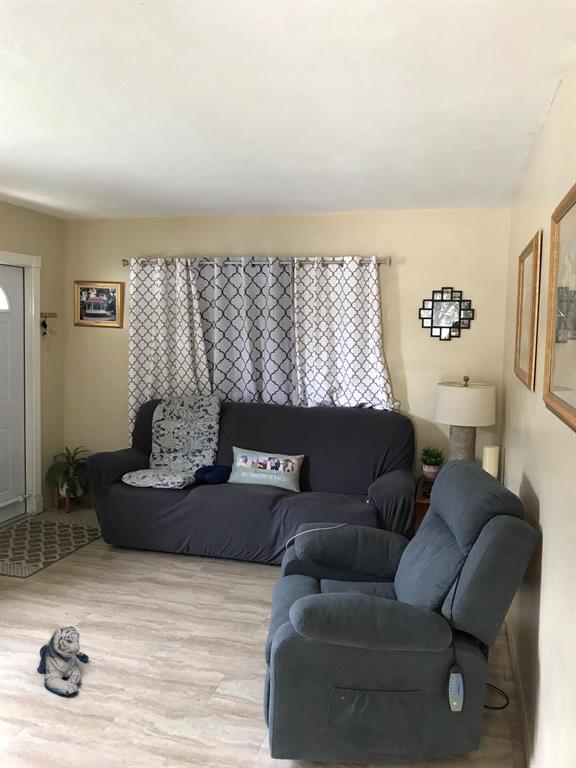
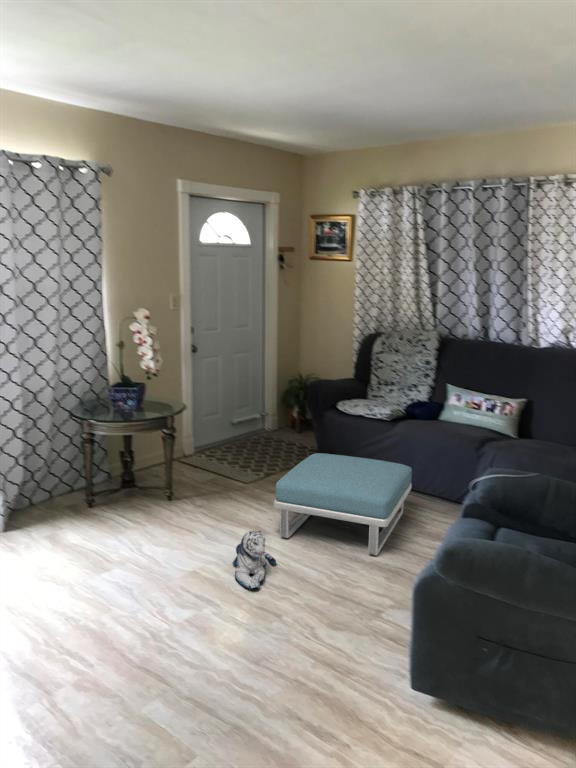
footstool: none [76,530,213,629] -> present [274,453,412,555]

